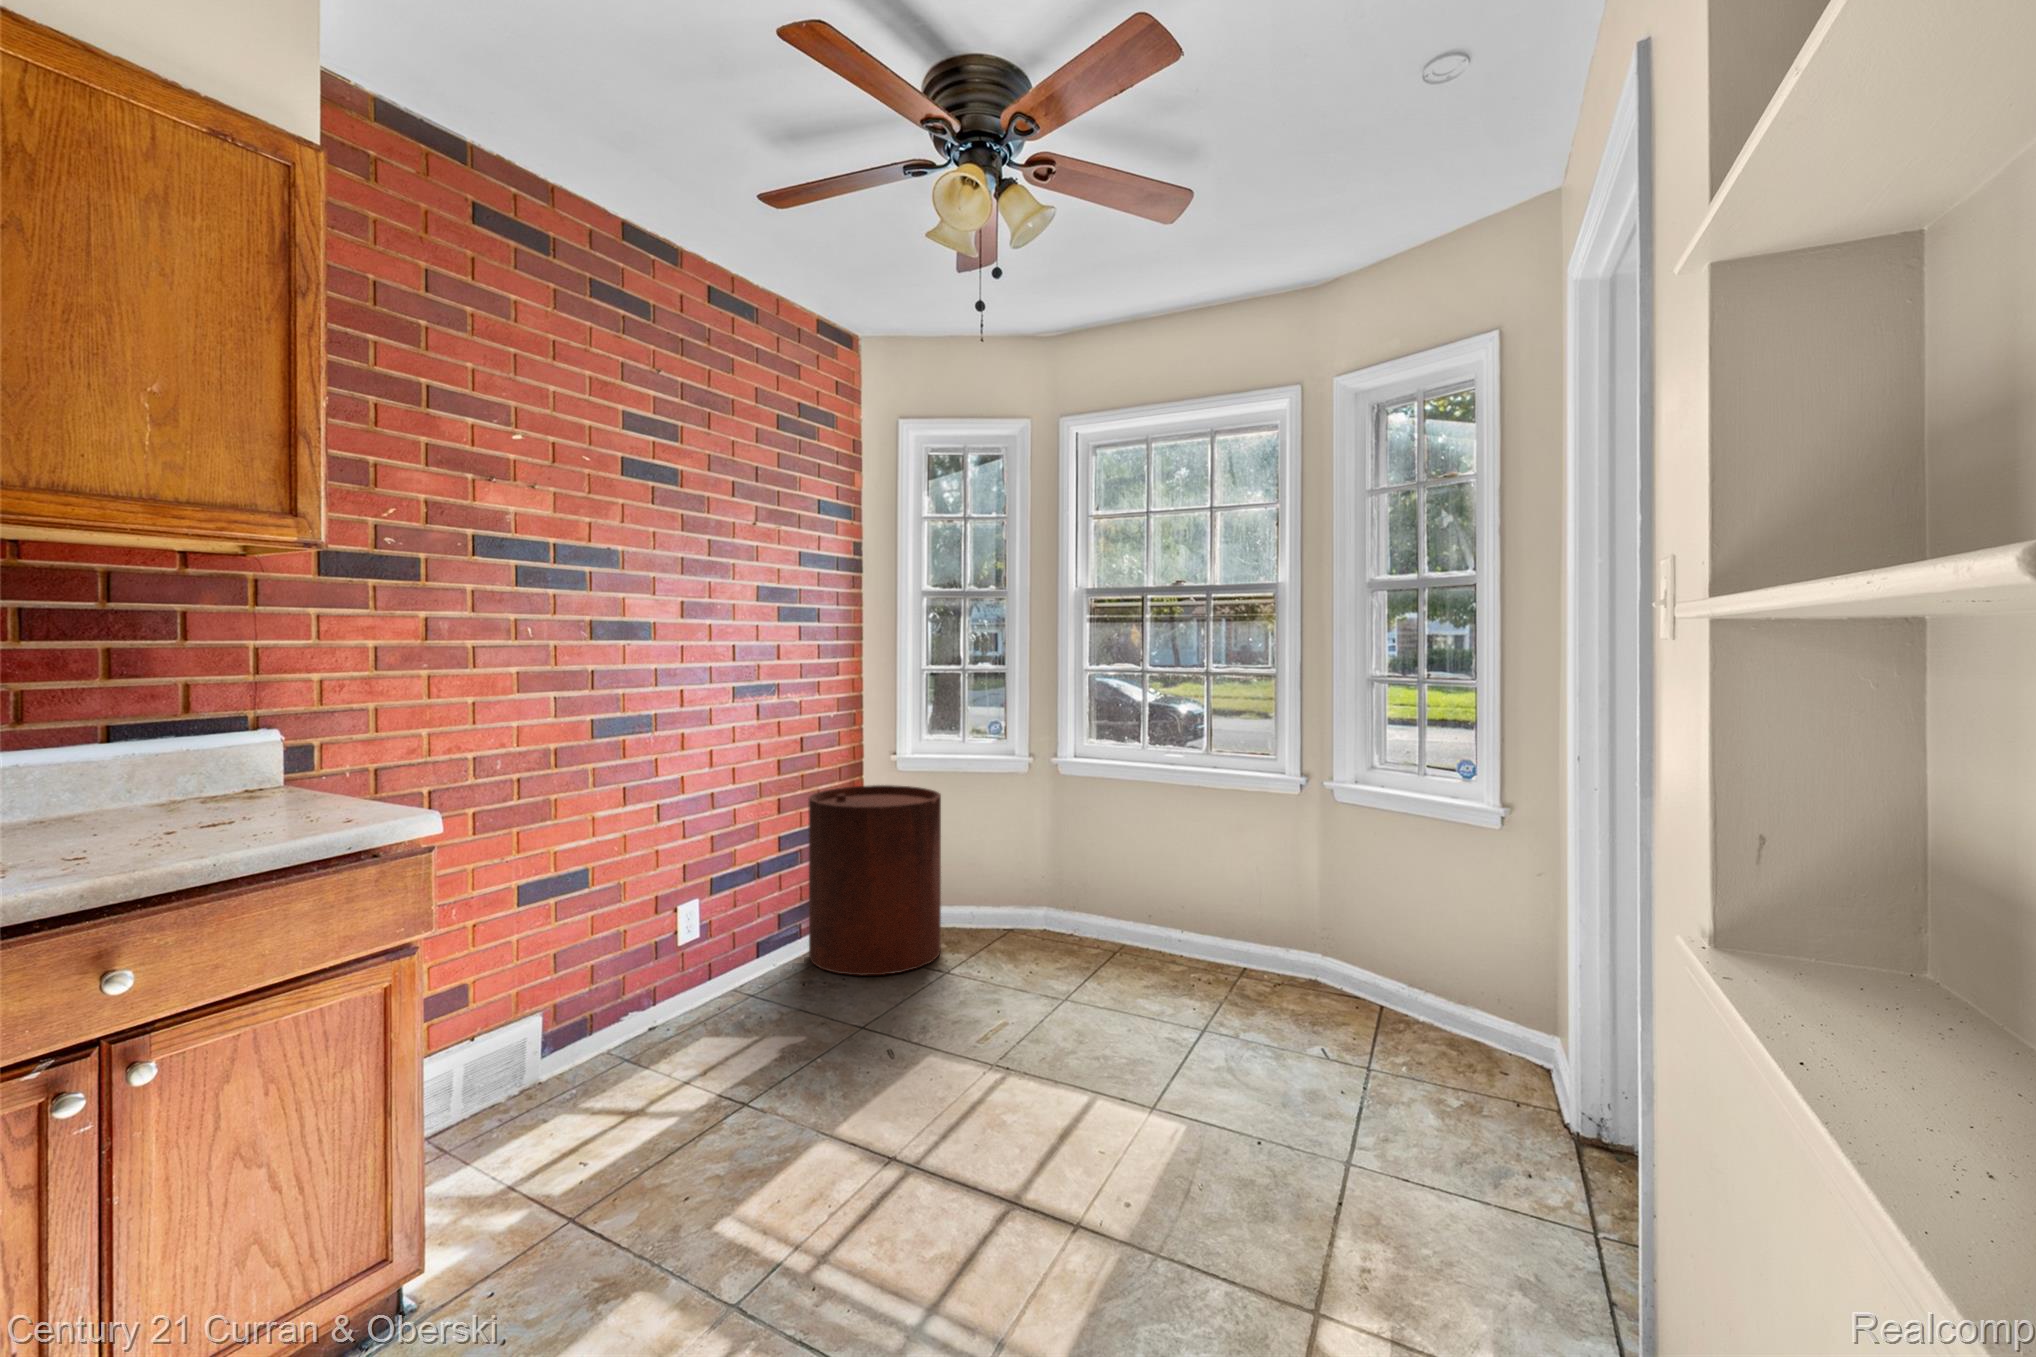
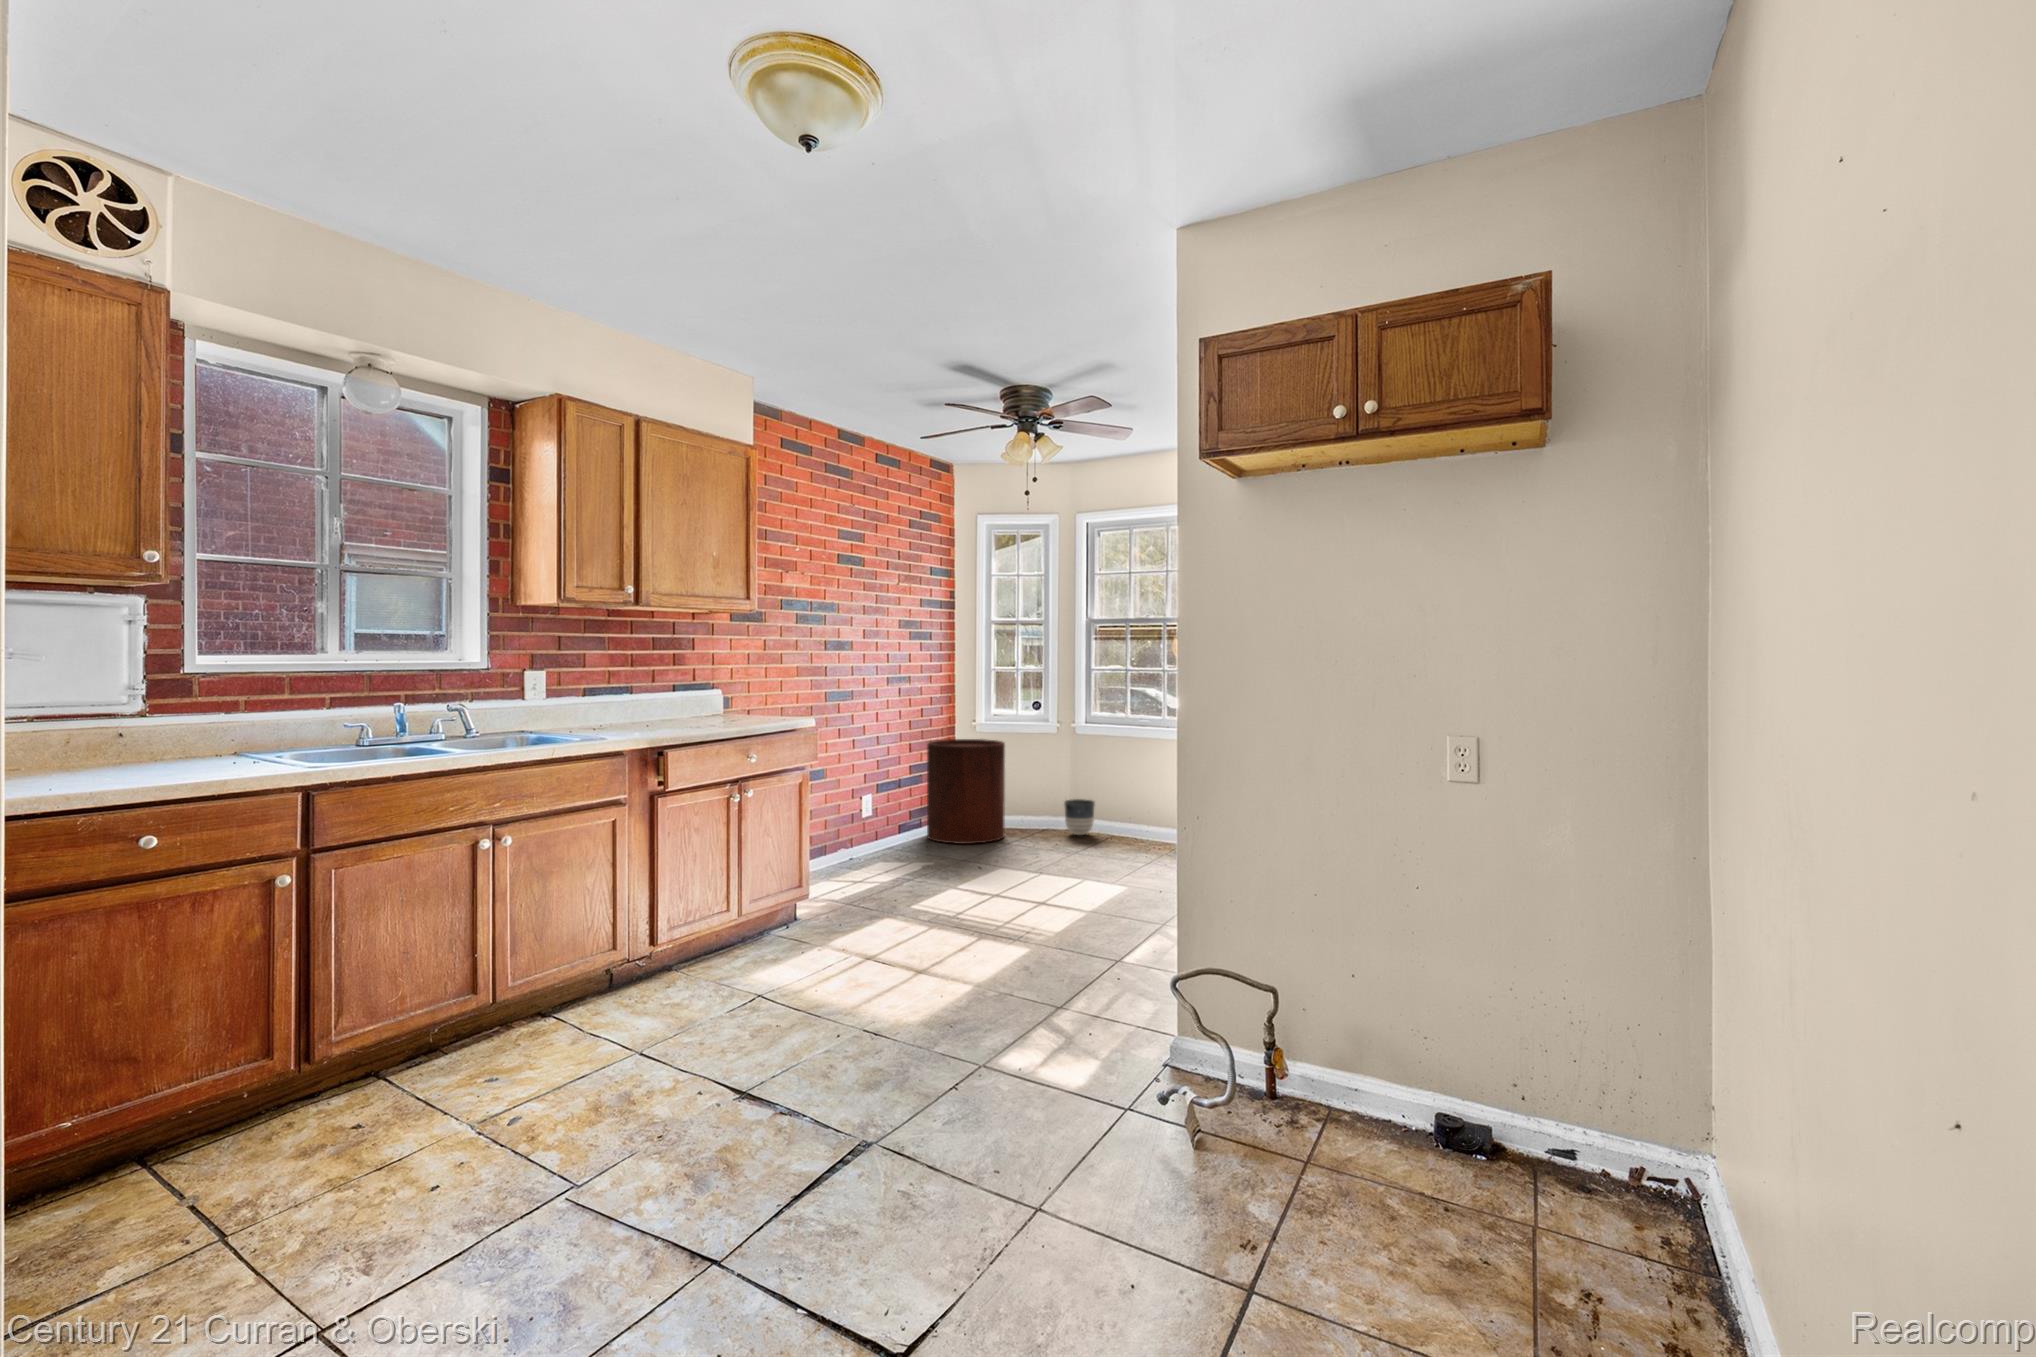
planter: none [1040,884,1090,946] -> present [1064,799,1095,835]

